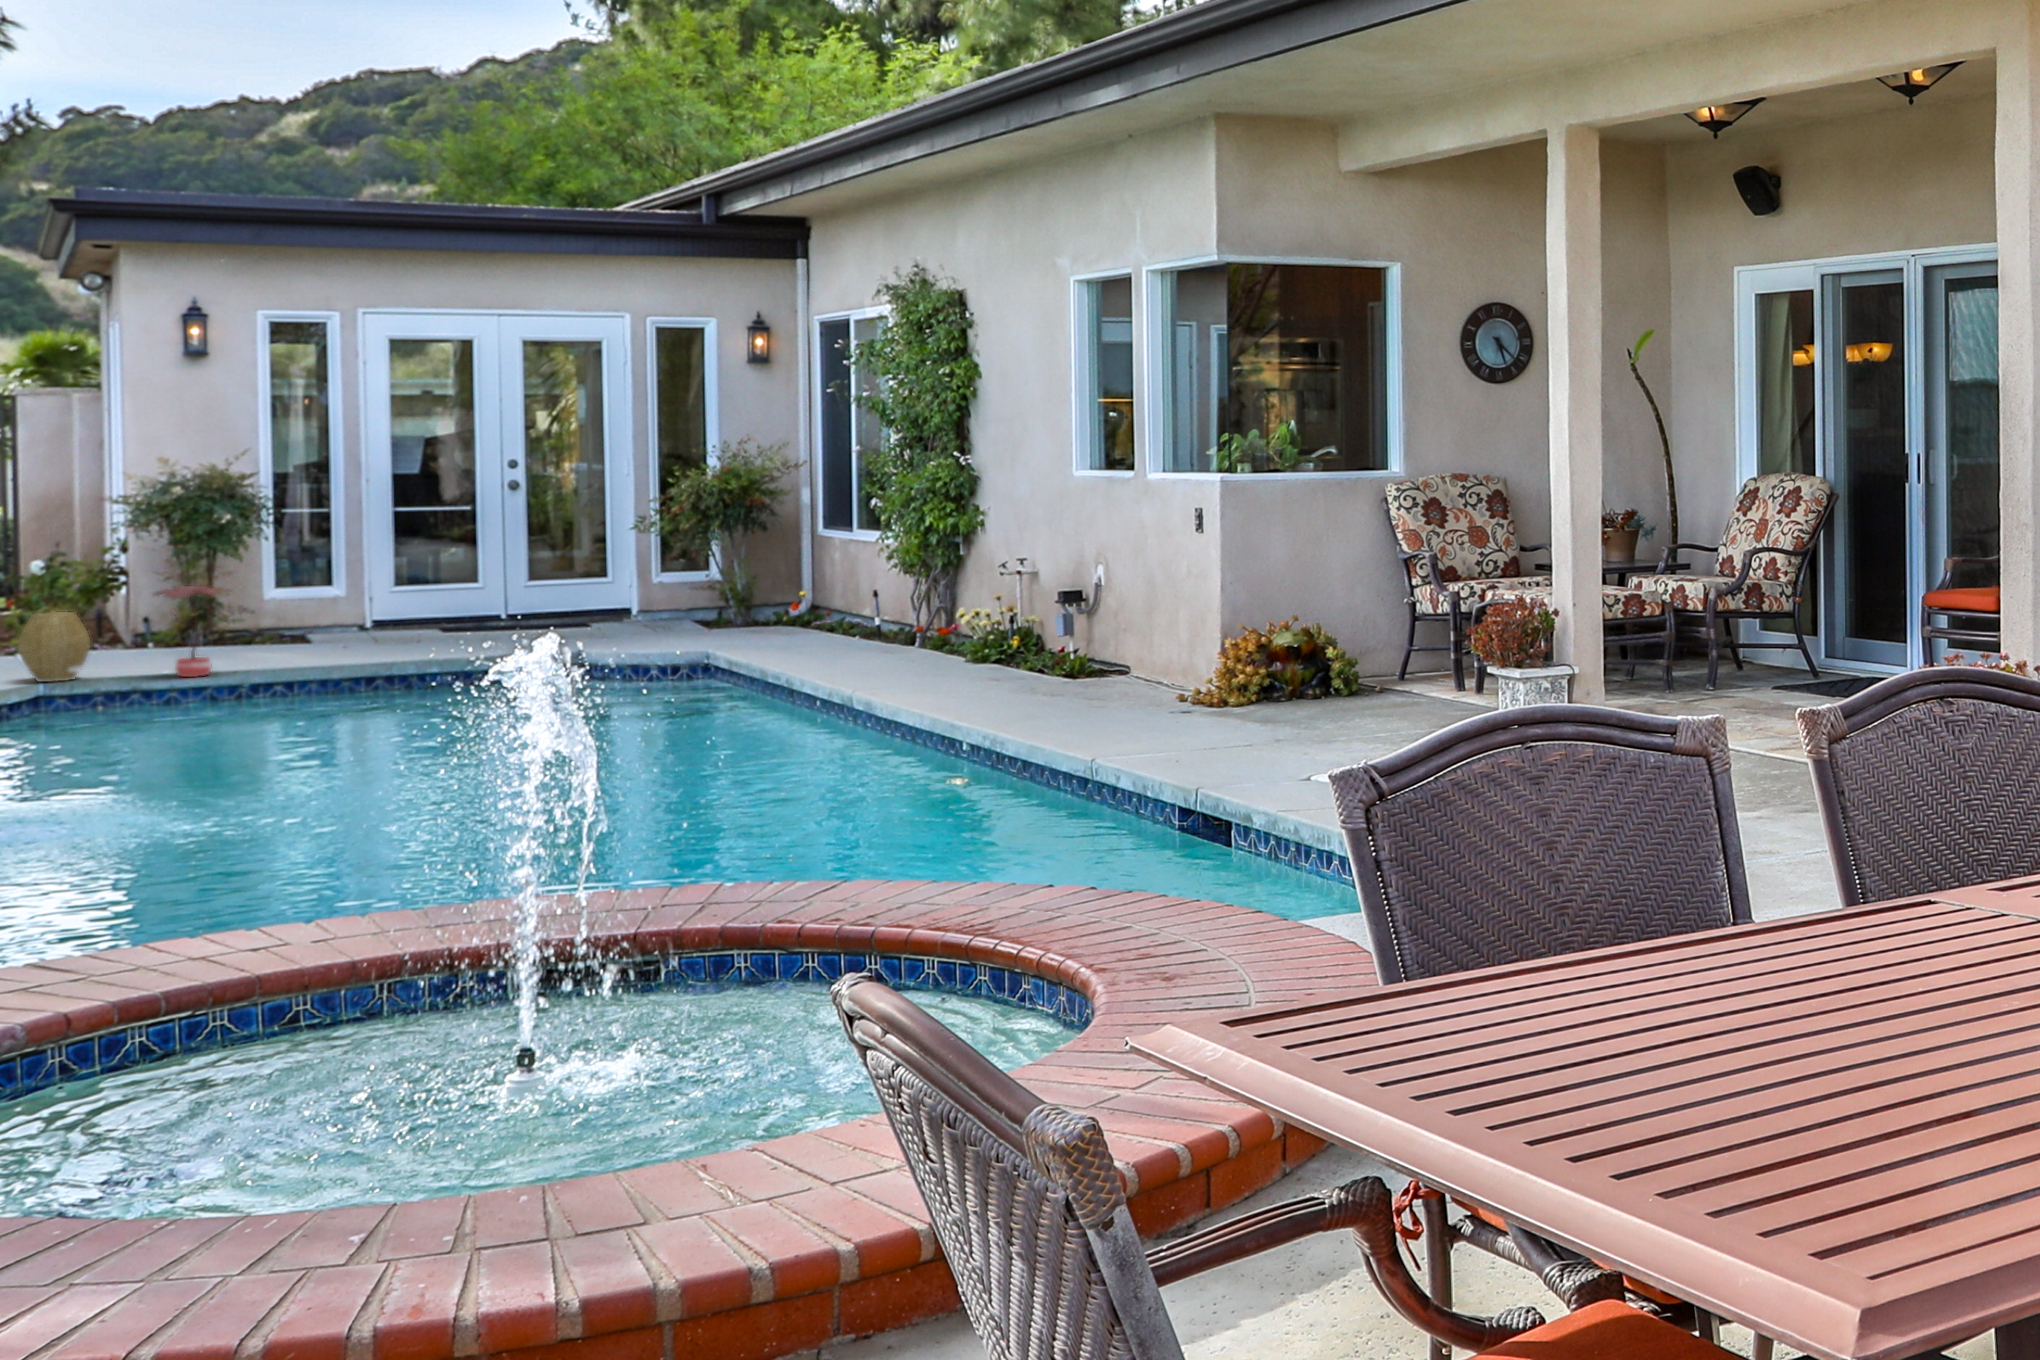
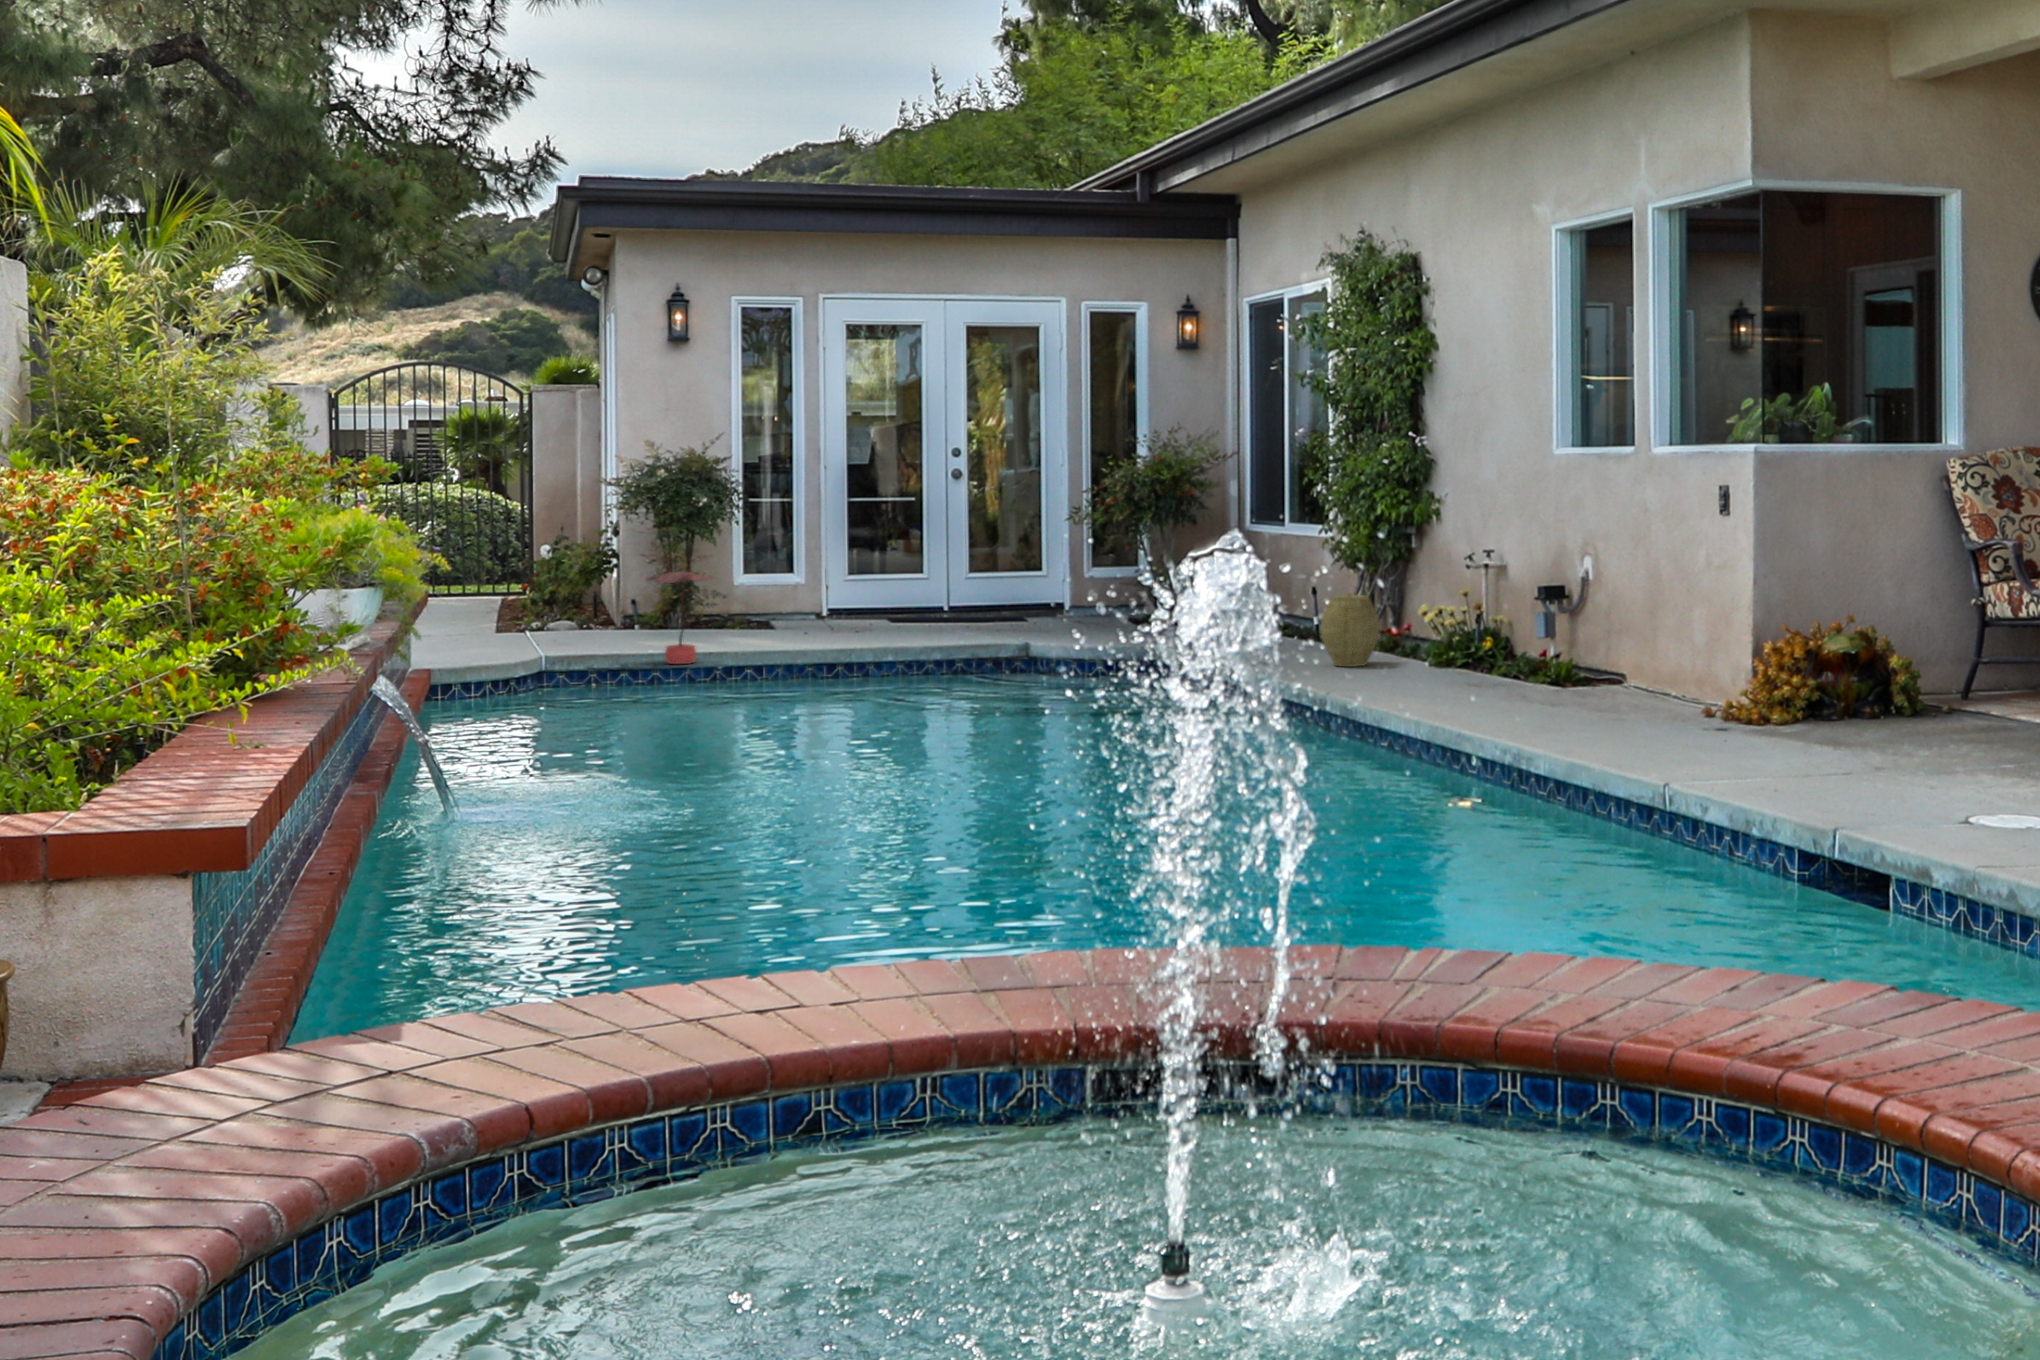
woven basket: present [18,611,90,682] -> present [1321,593,1380,667]

